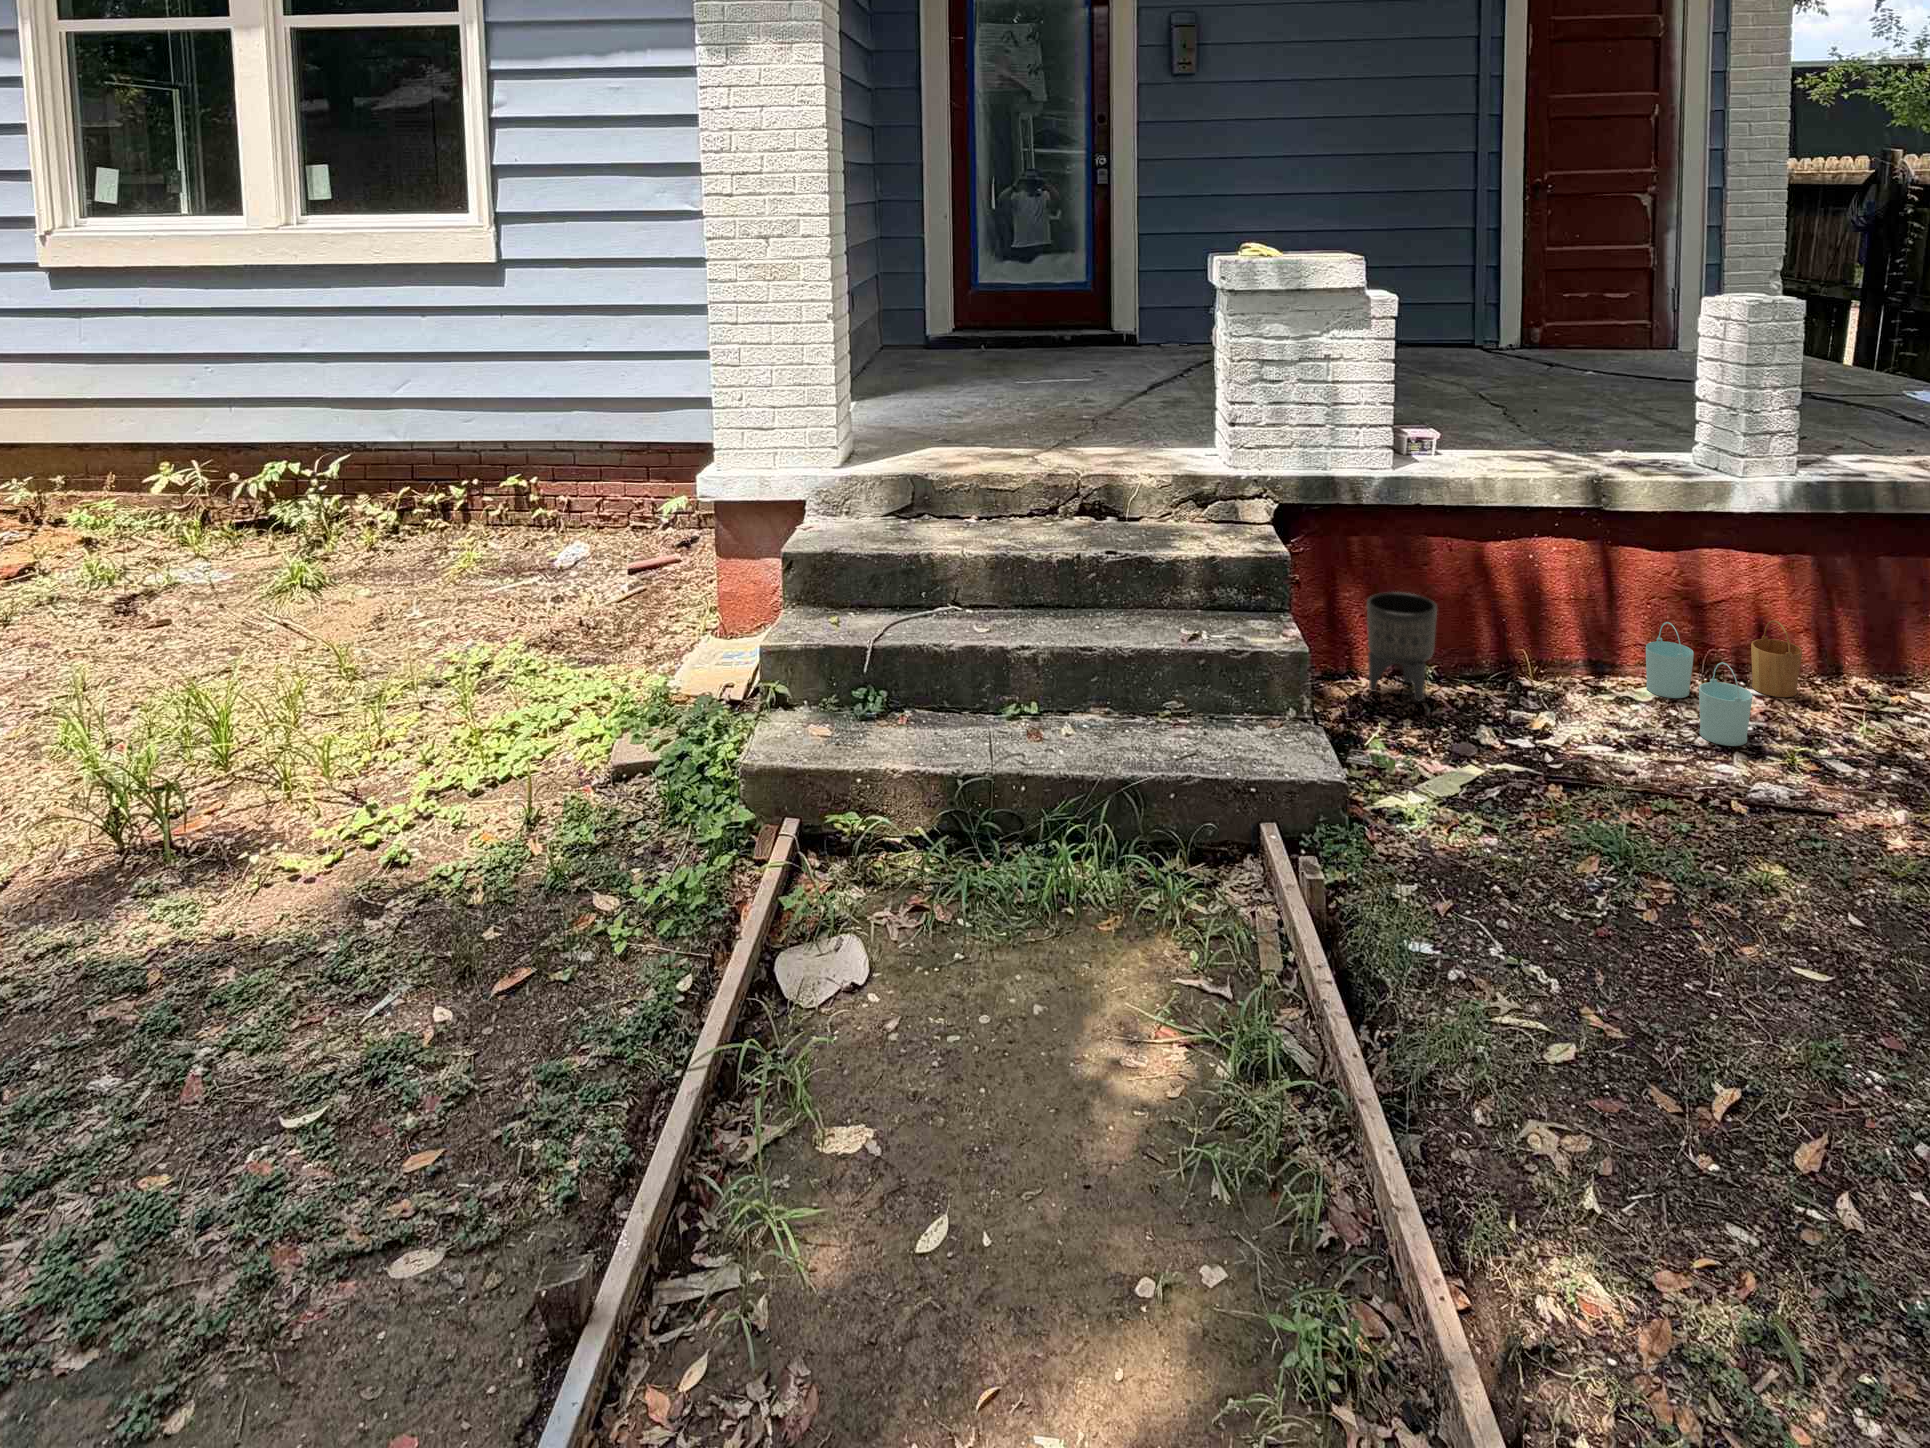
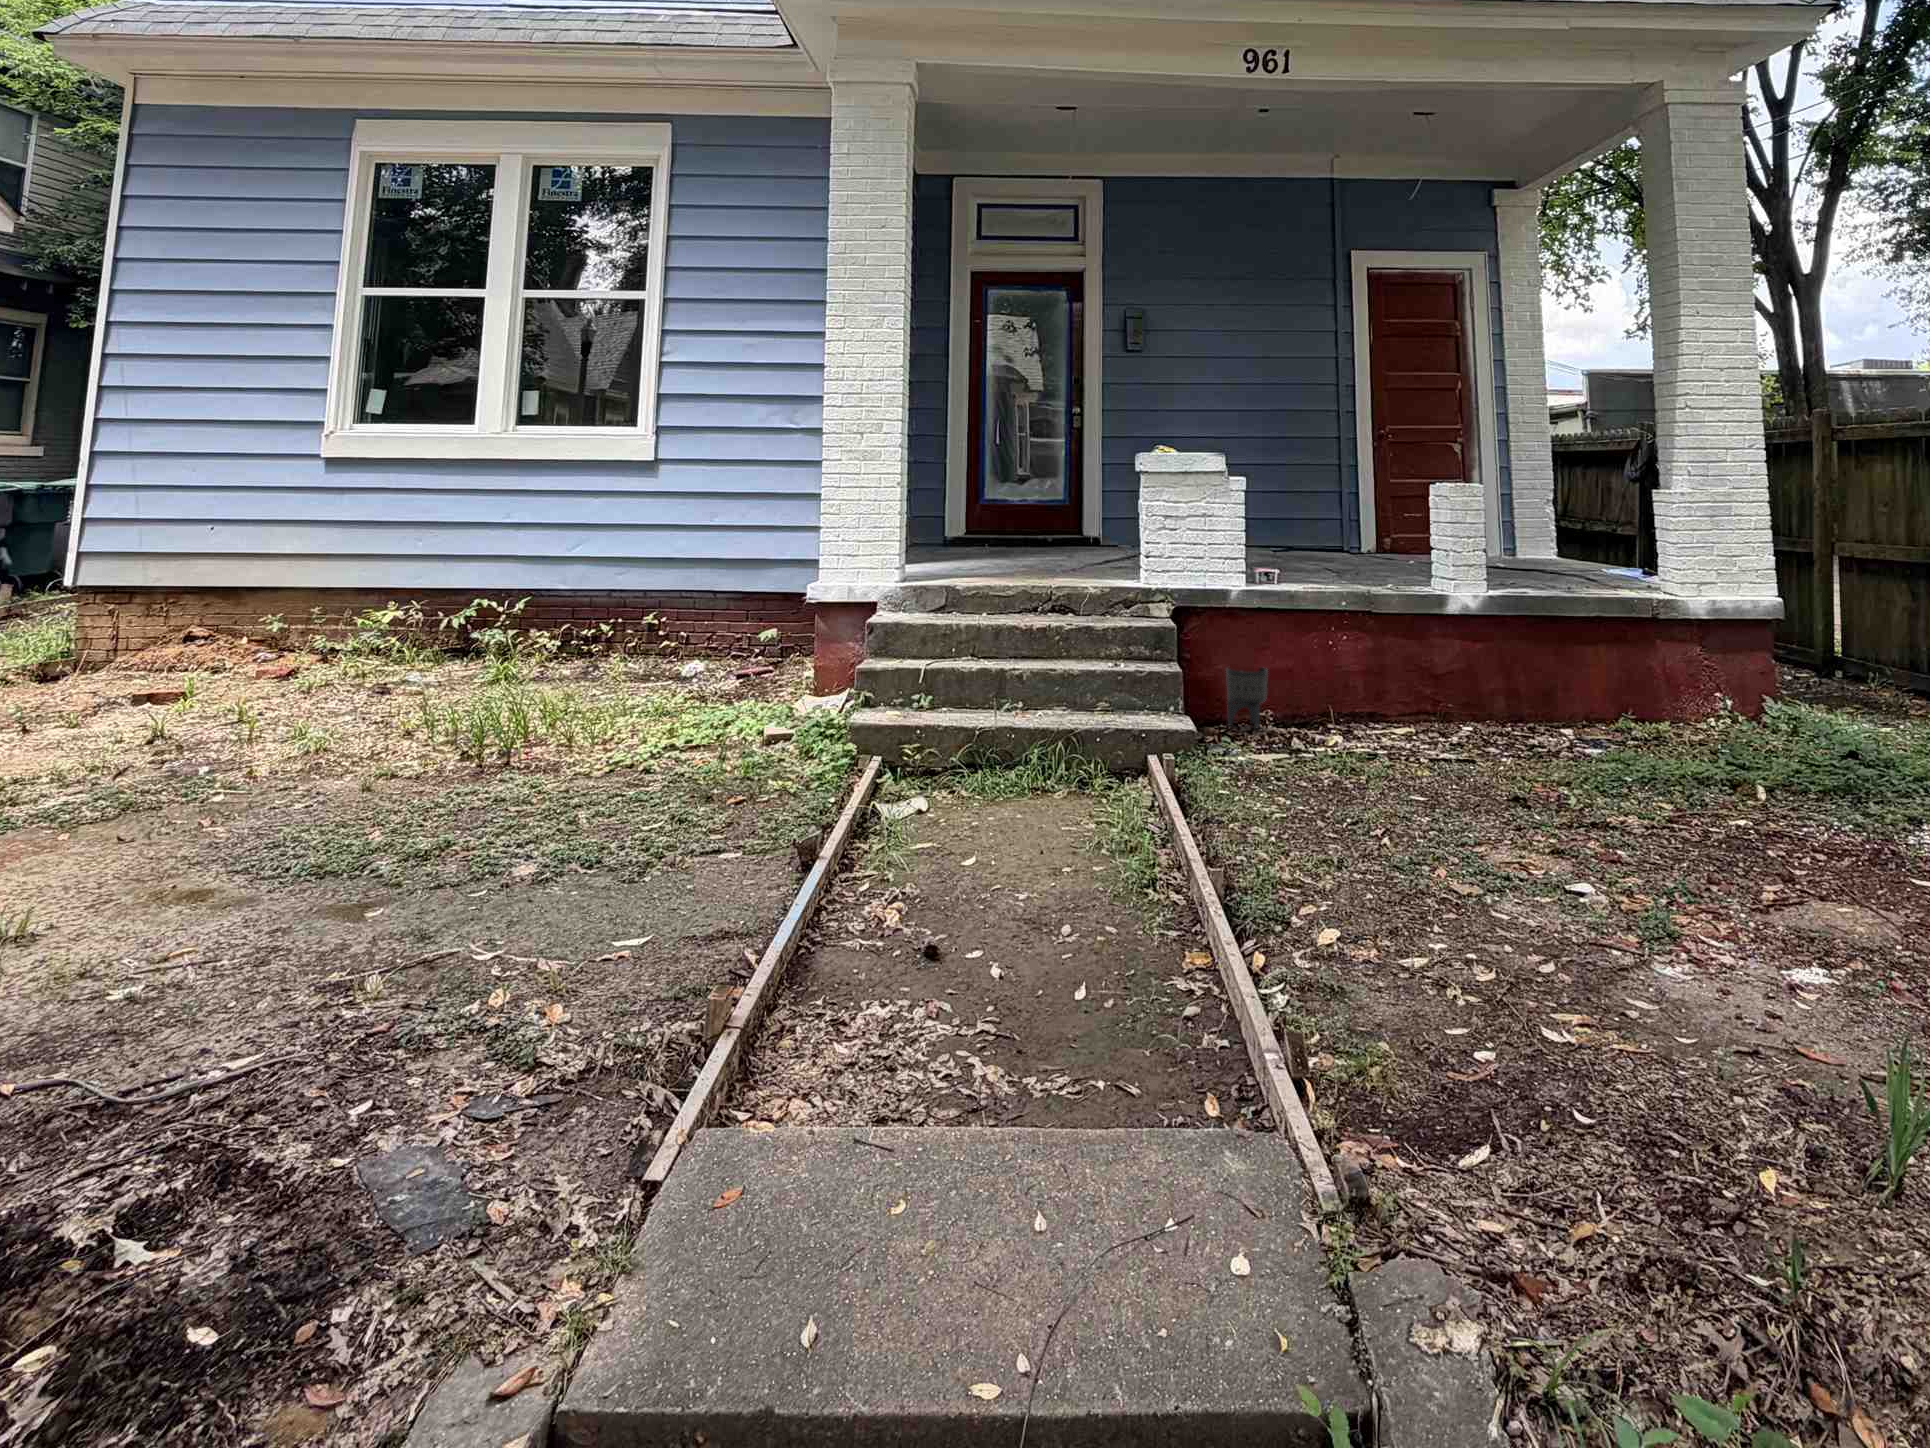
bucket: present [1646,620,1802,746] -> none [1395,684,1485,743]

